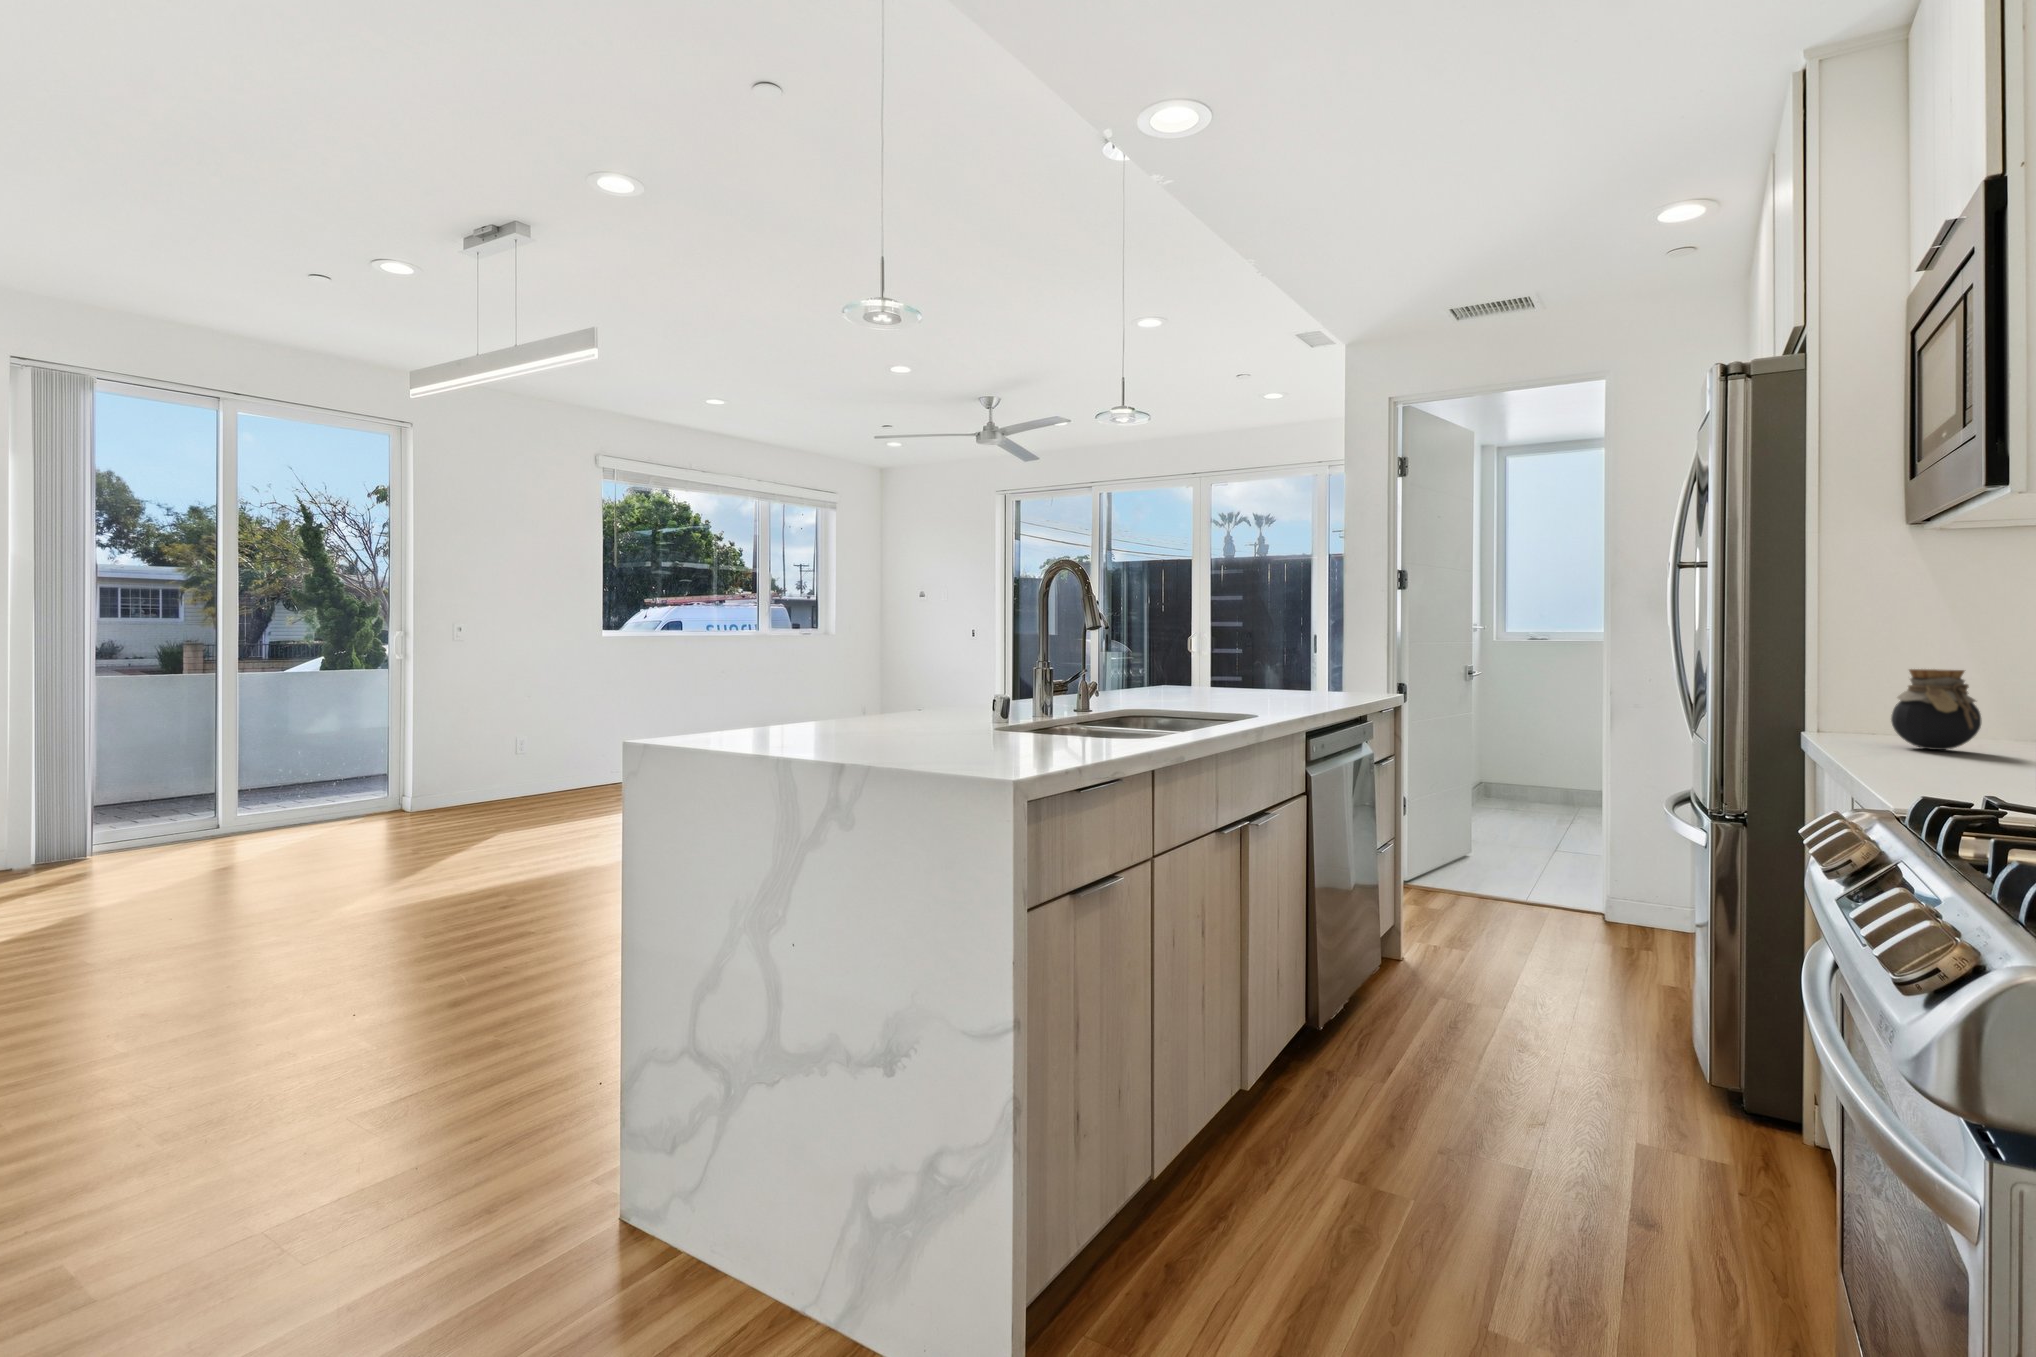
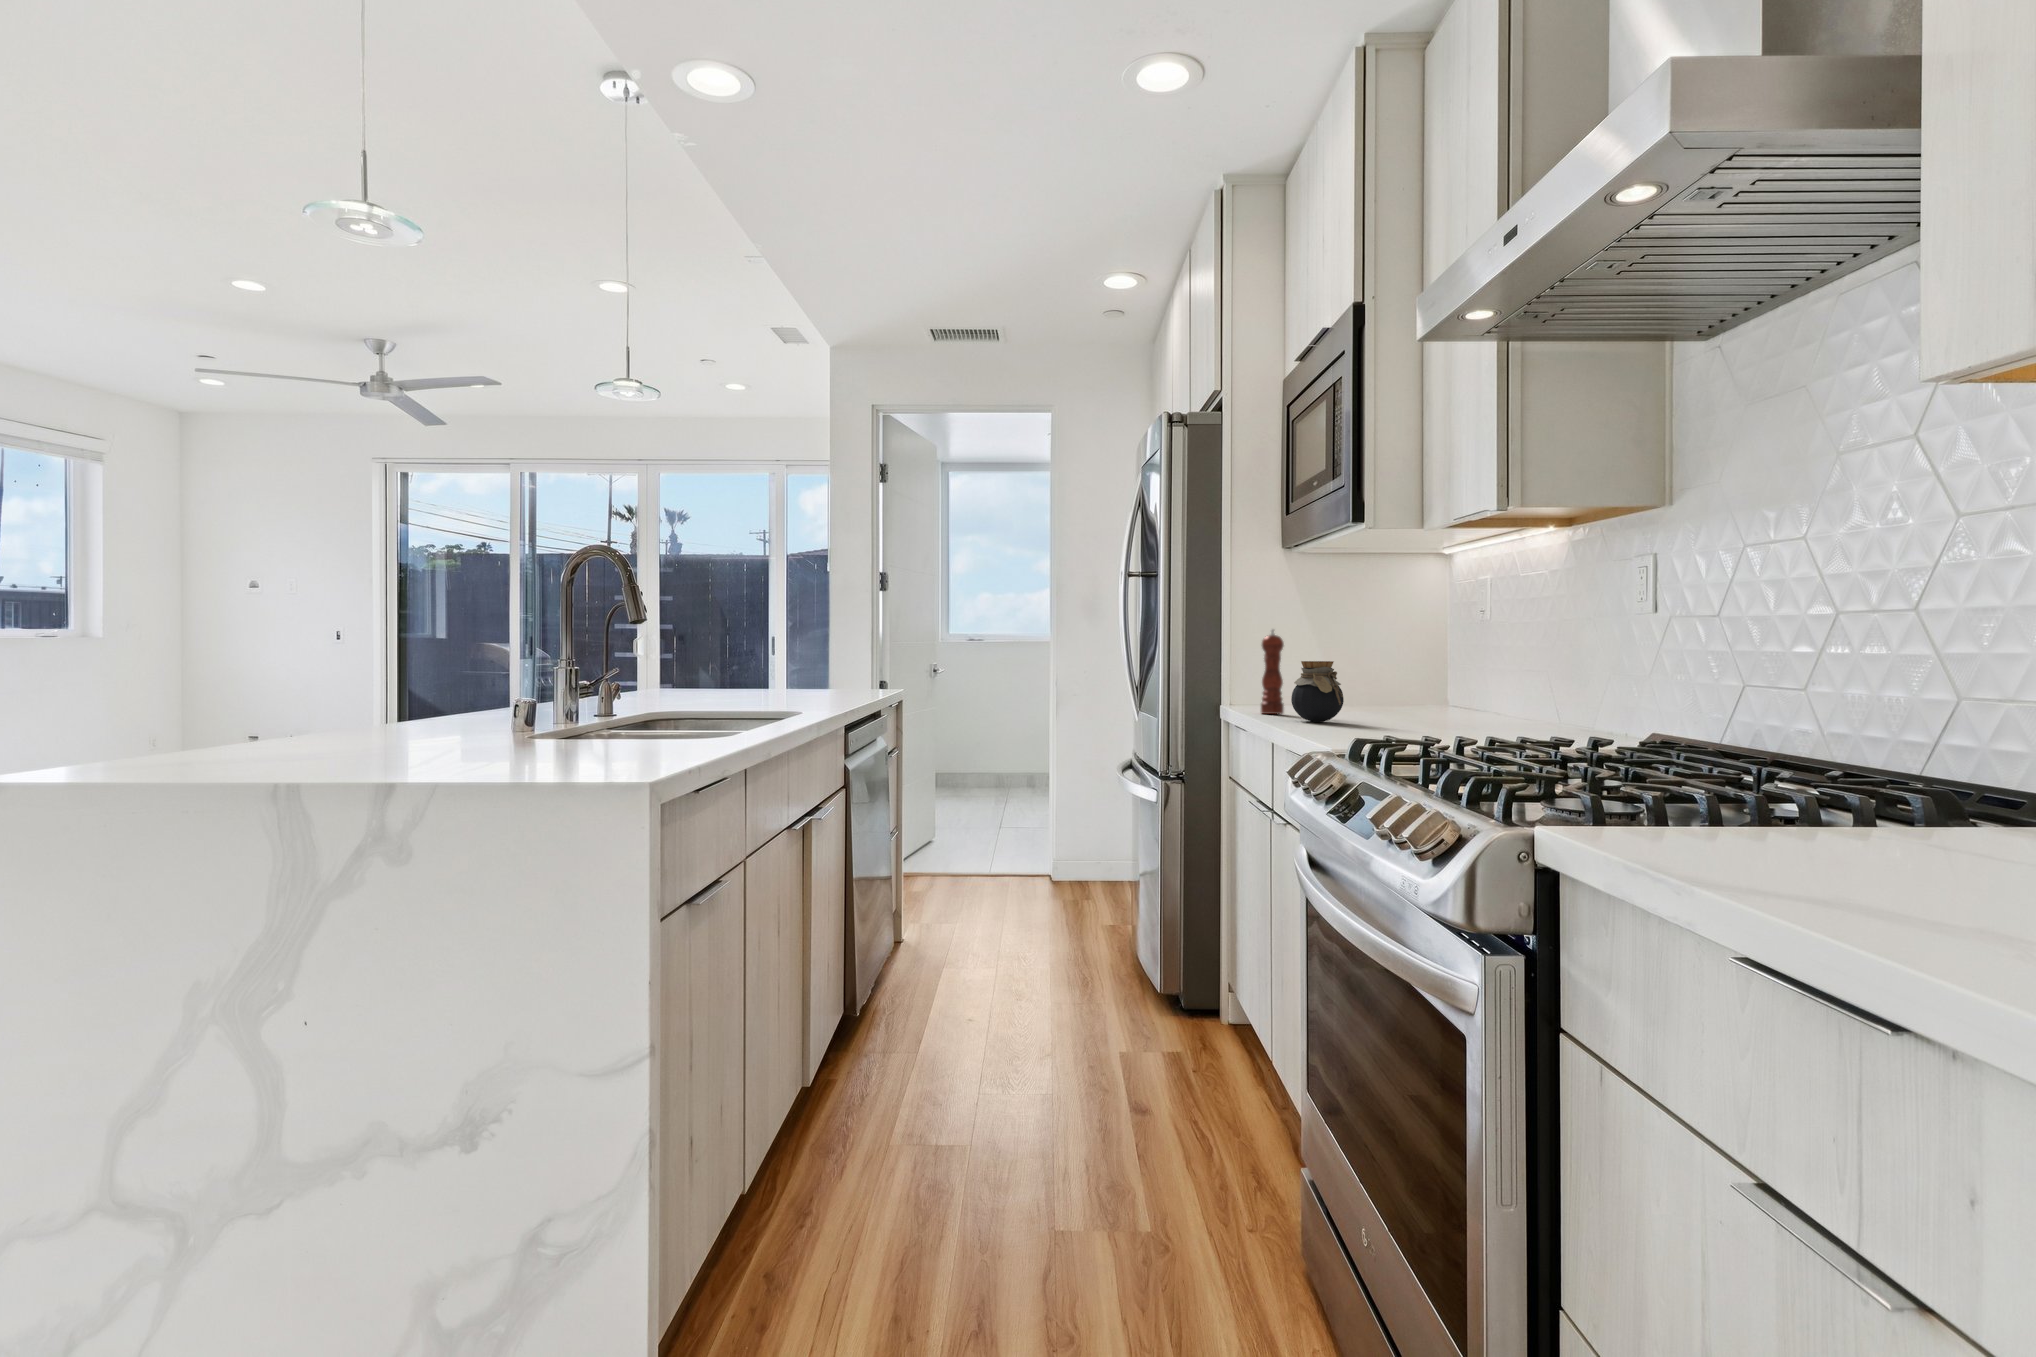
pepper mill: none [1852,626,1892,736] -> present [1261,629,1284,714]

